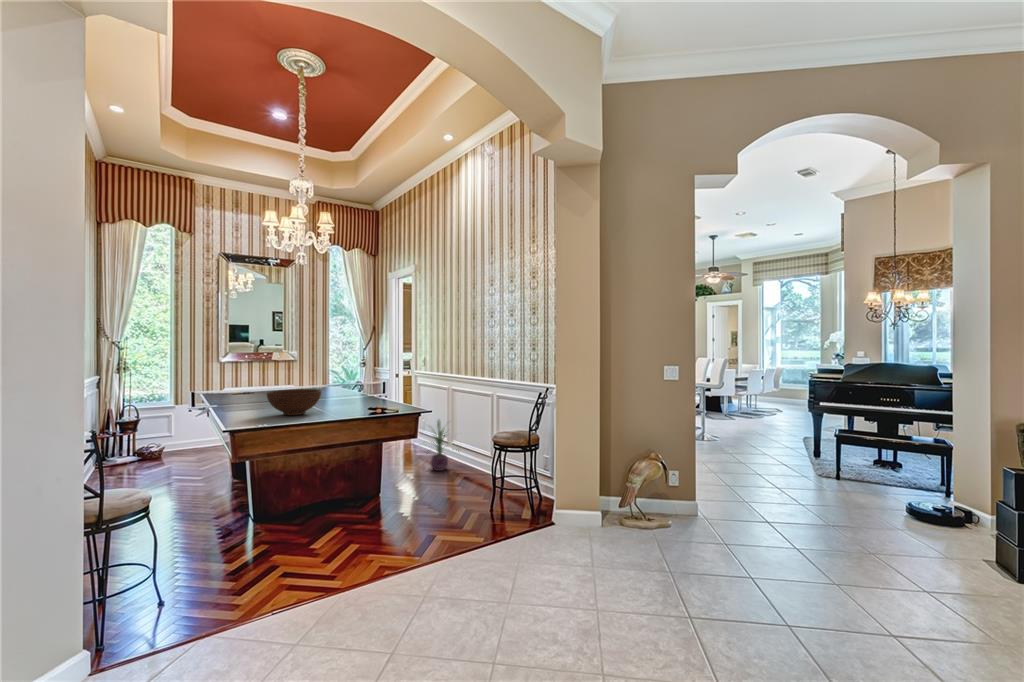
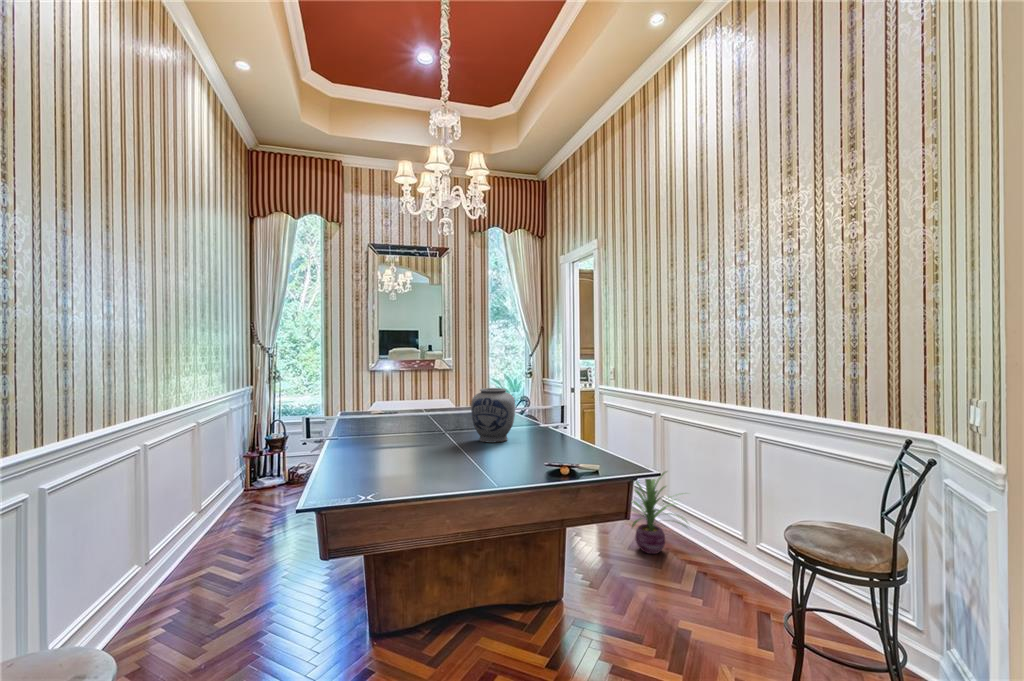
vase: none [323,370,352,404] -> present [471,388,515,443]
fruit bowl: present [267,389,321,415] -> none [373,423,463,473]

